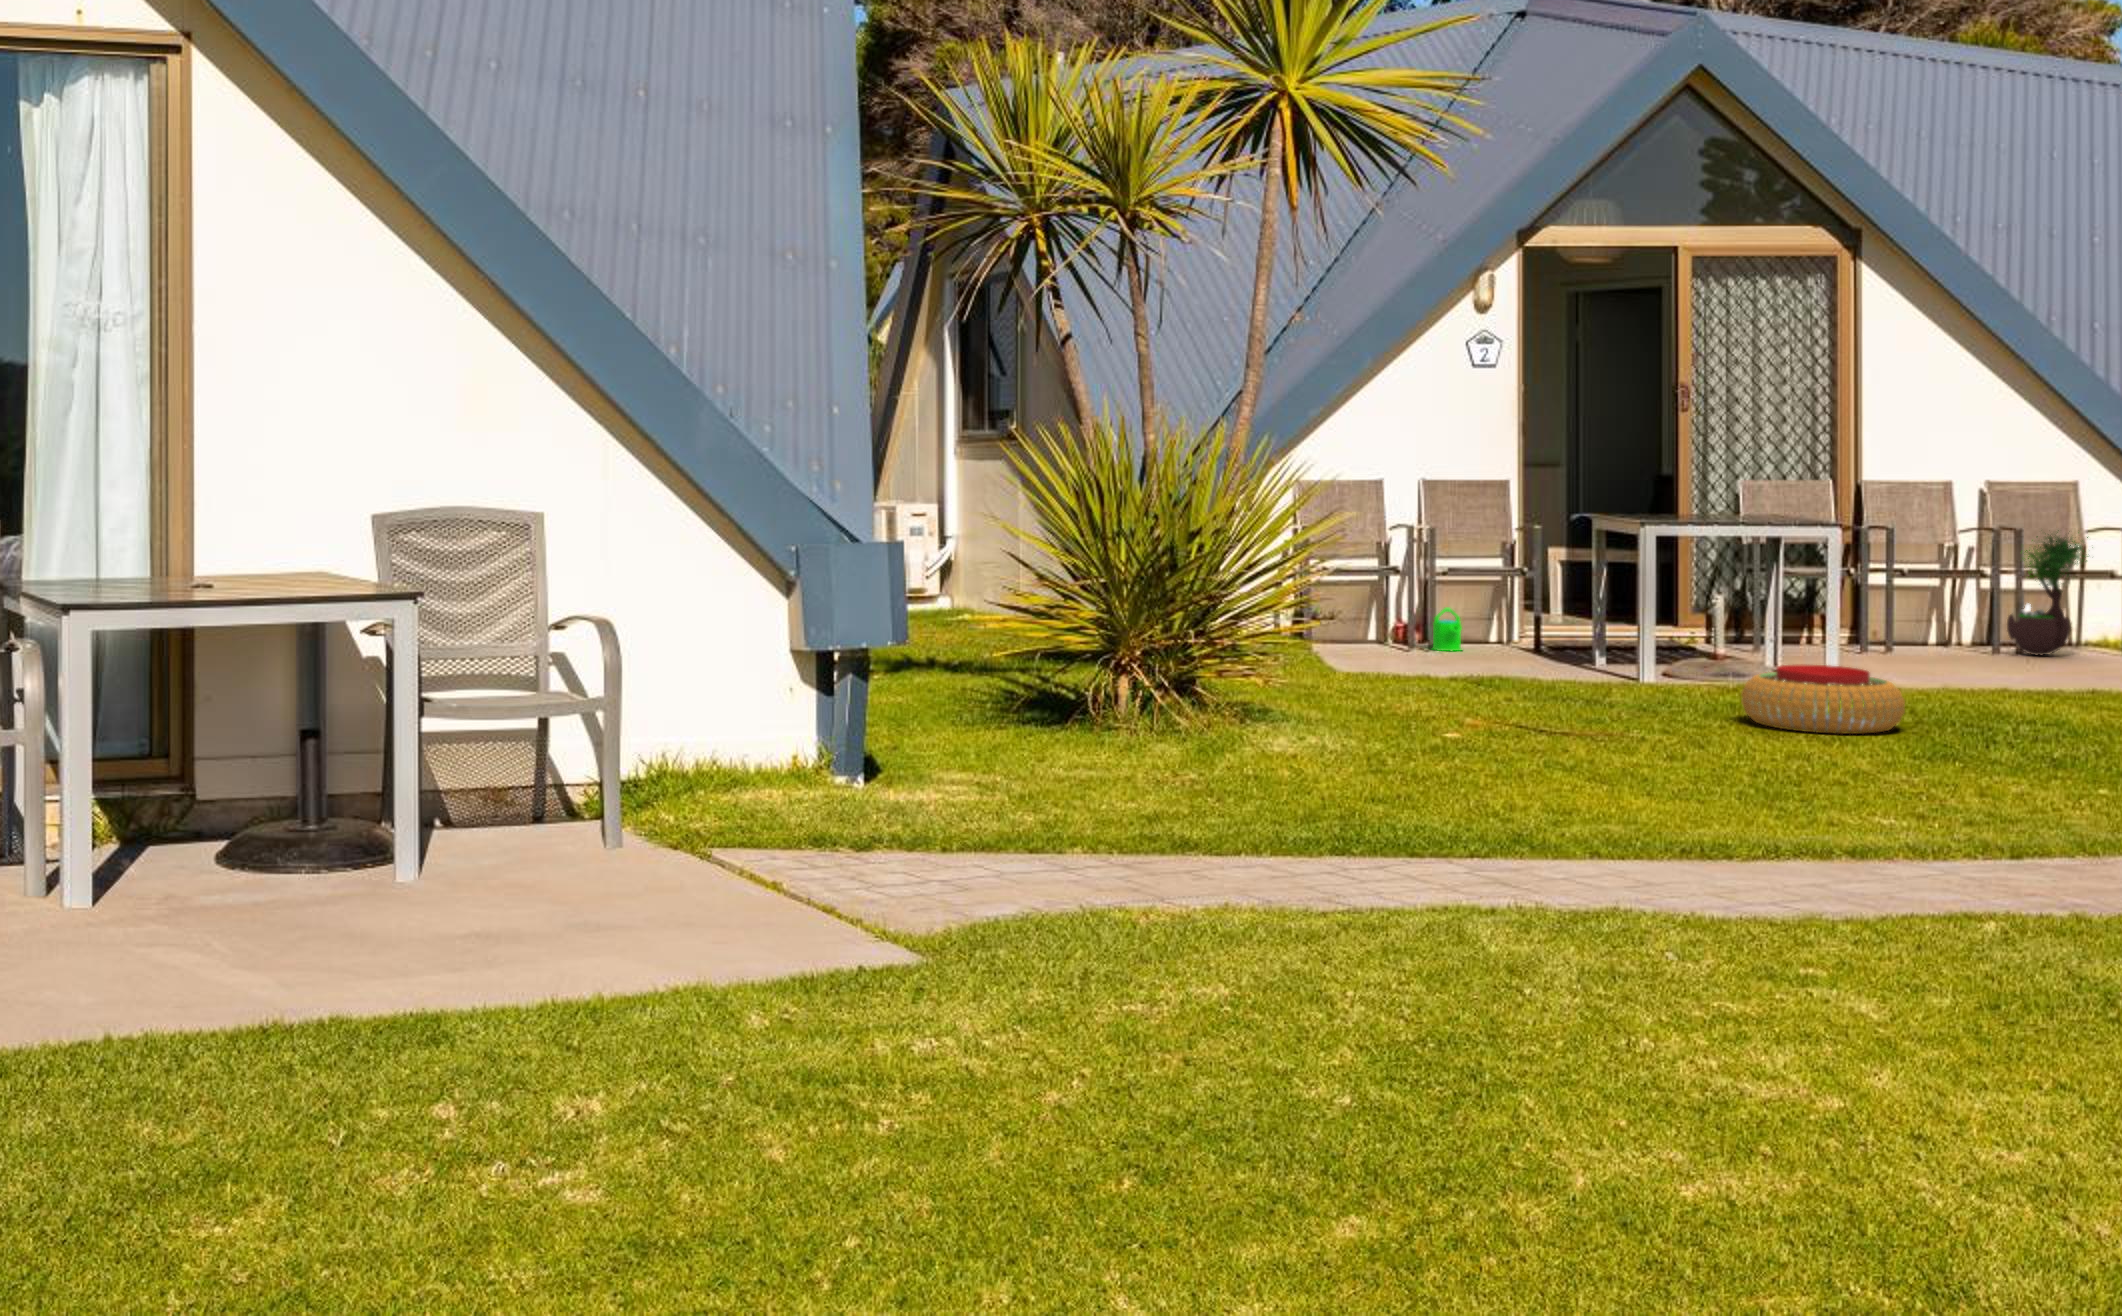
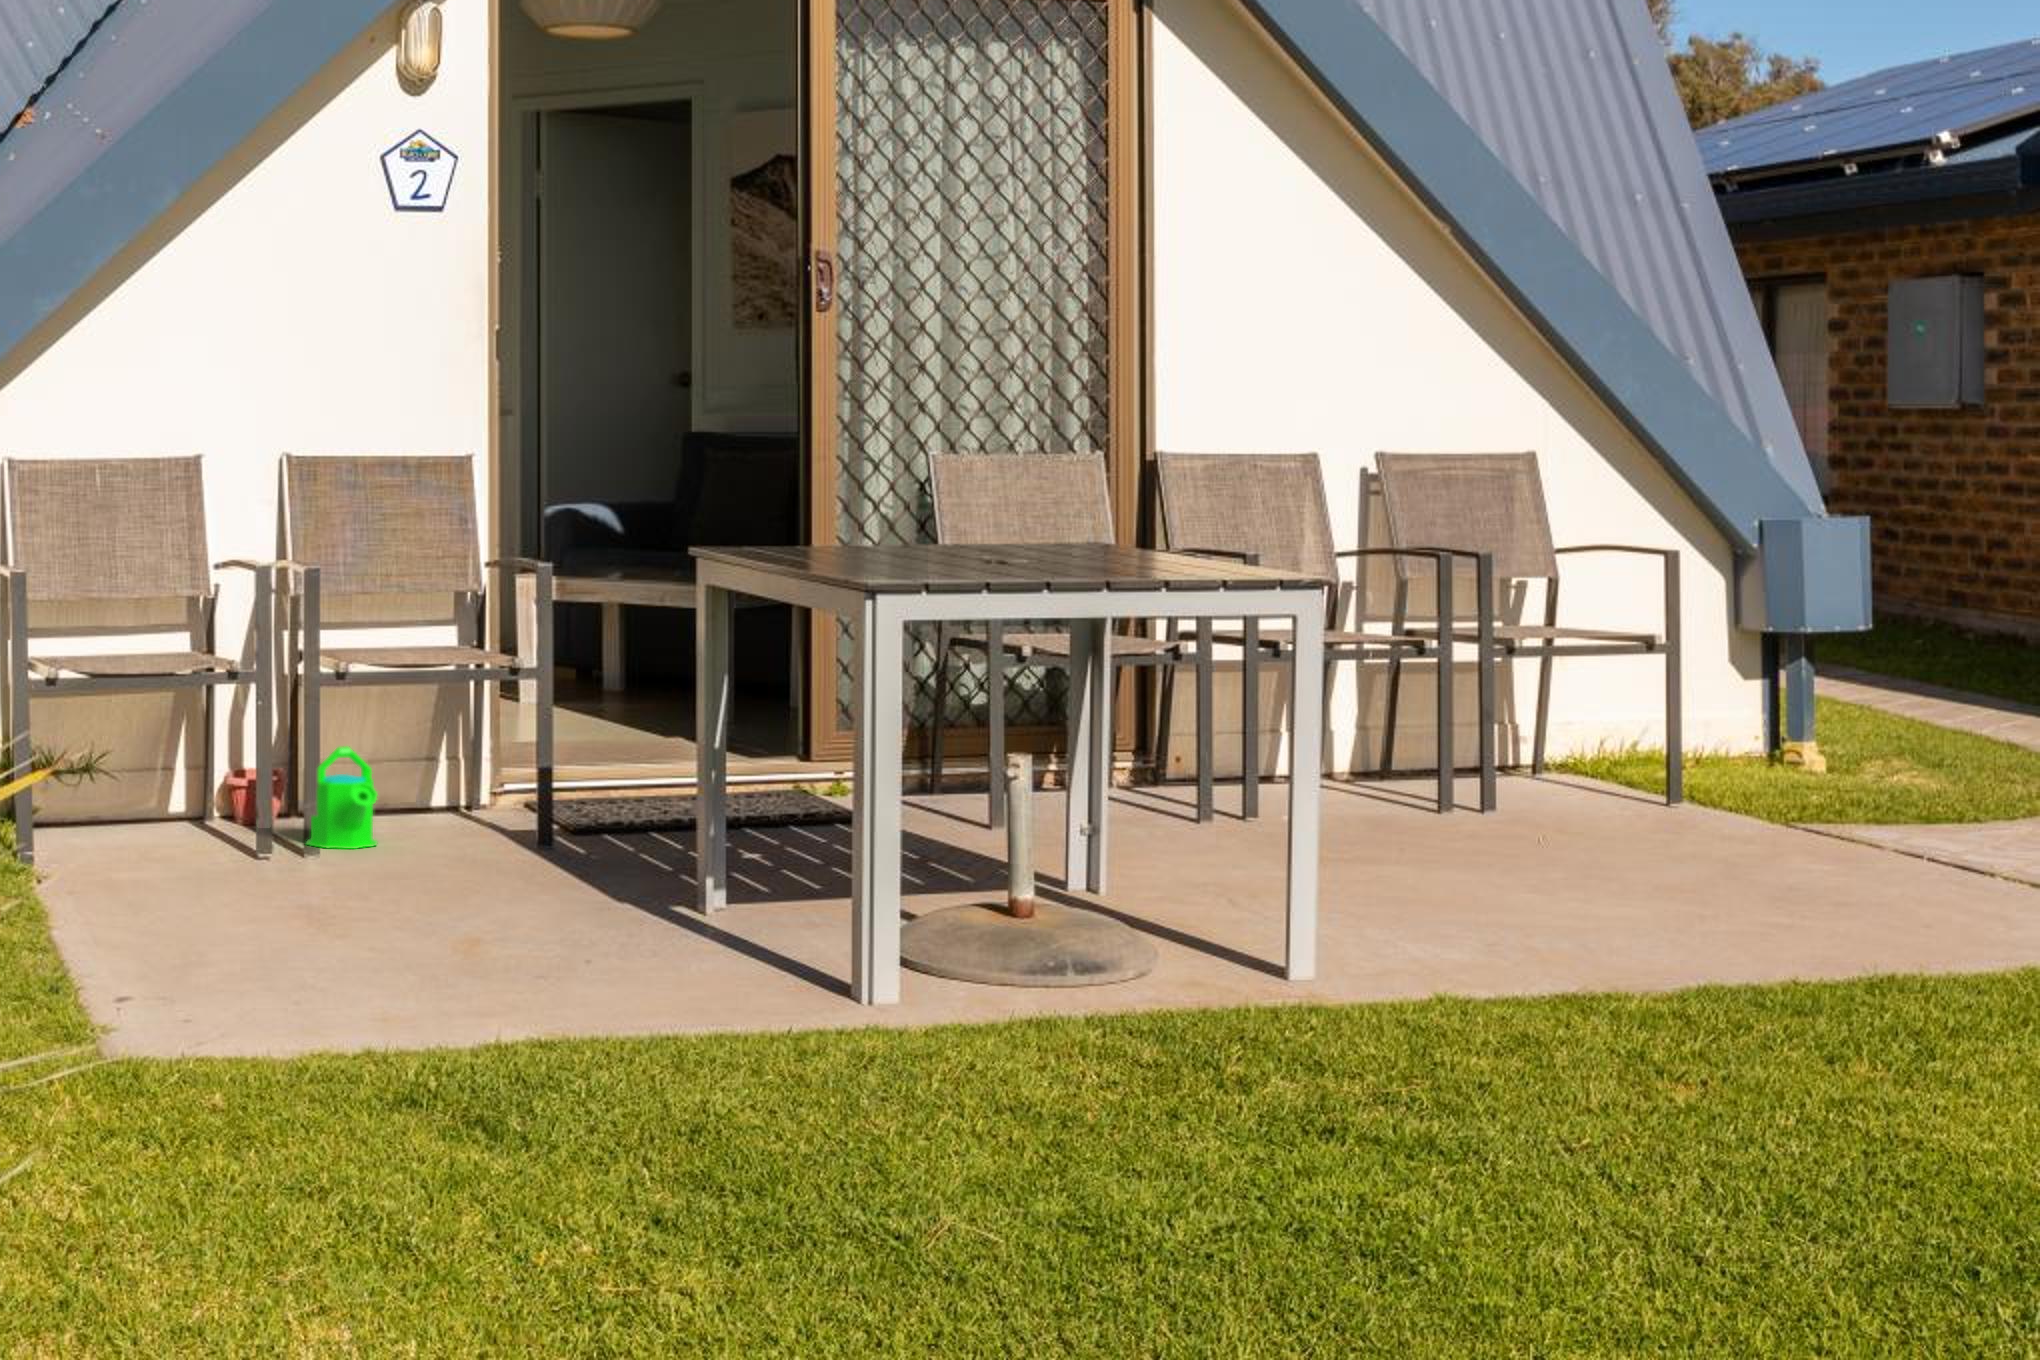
potted tree: present [2007,530,2088,655] -> none [1415,535,1577,800]
pouf: present [1741,665,1905,734] -> none [1150,931,1573,1141]

